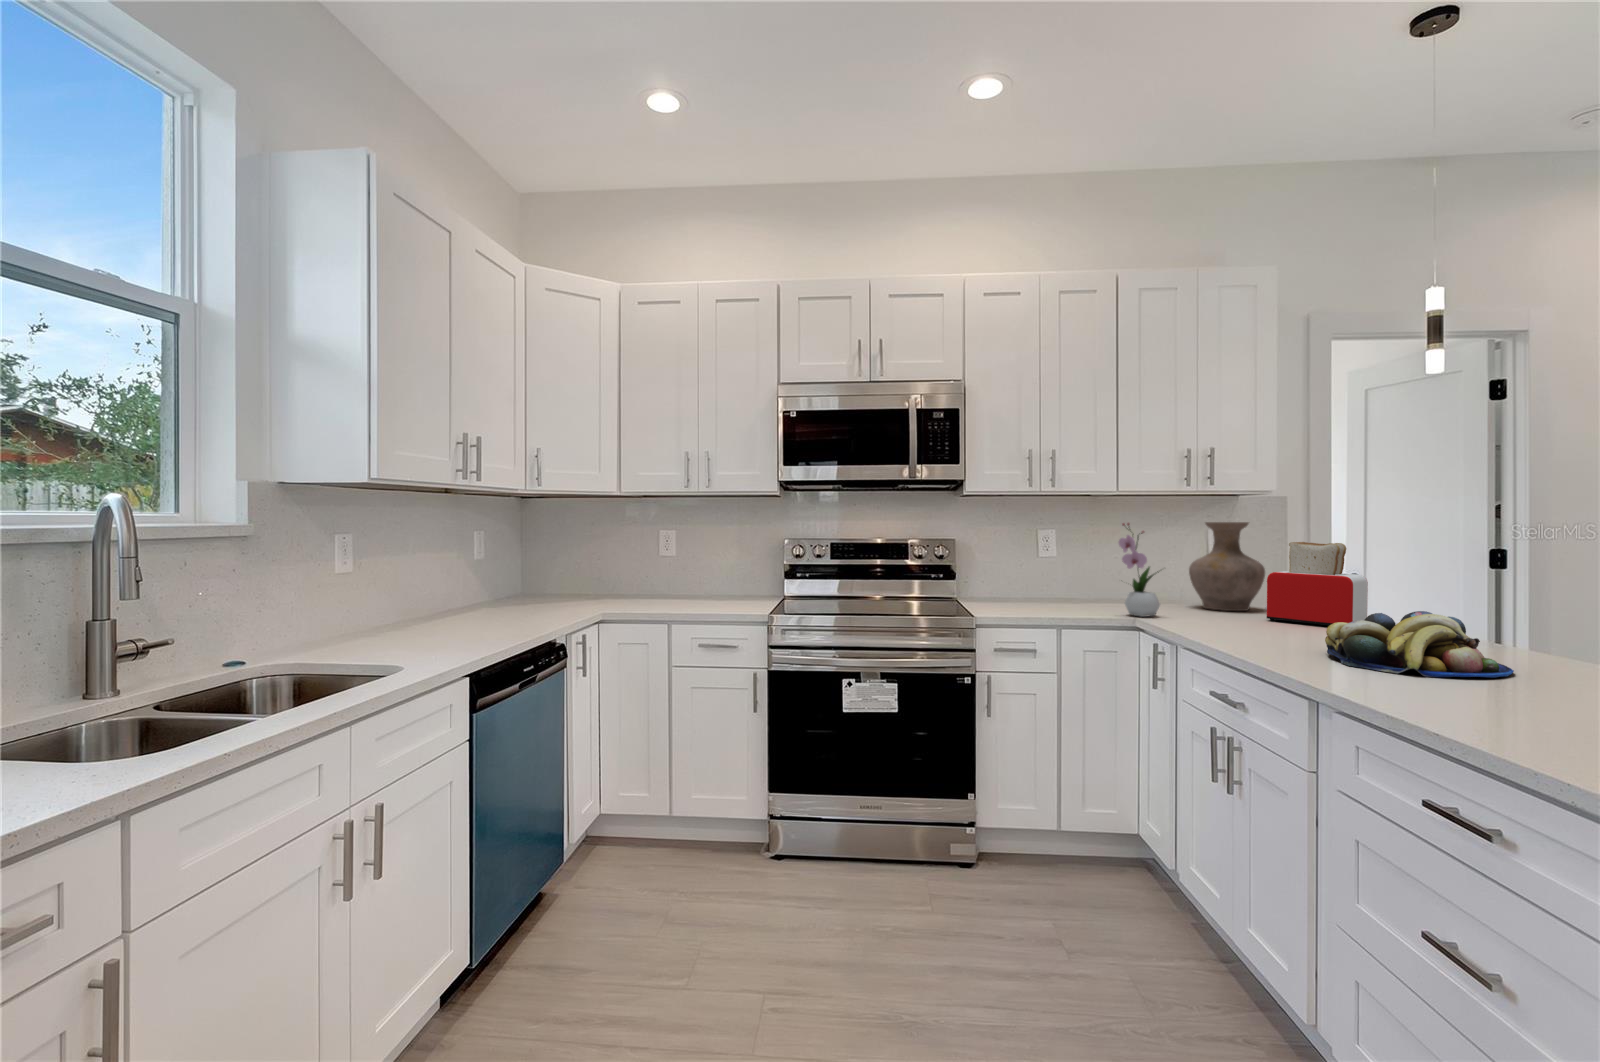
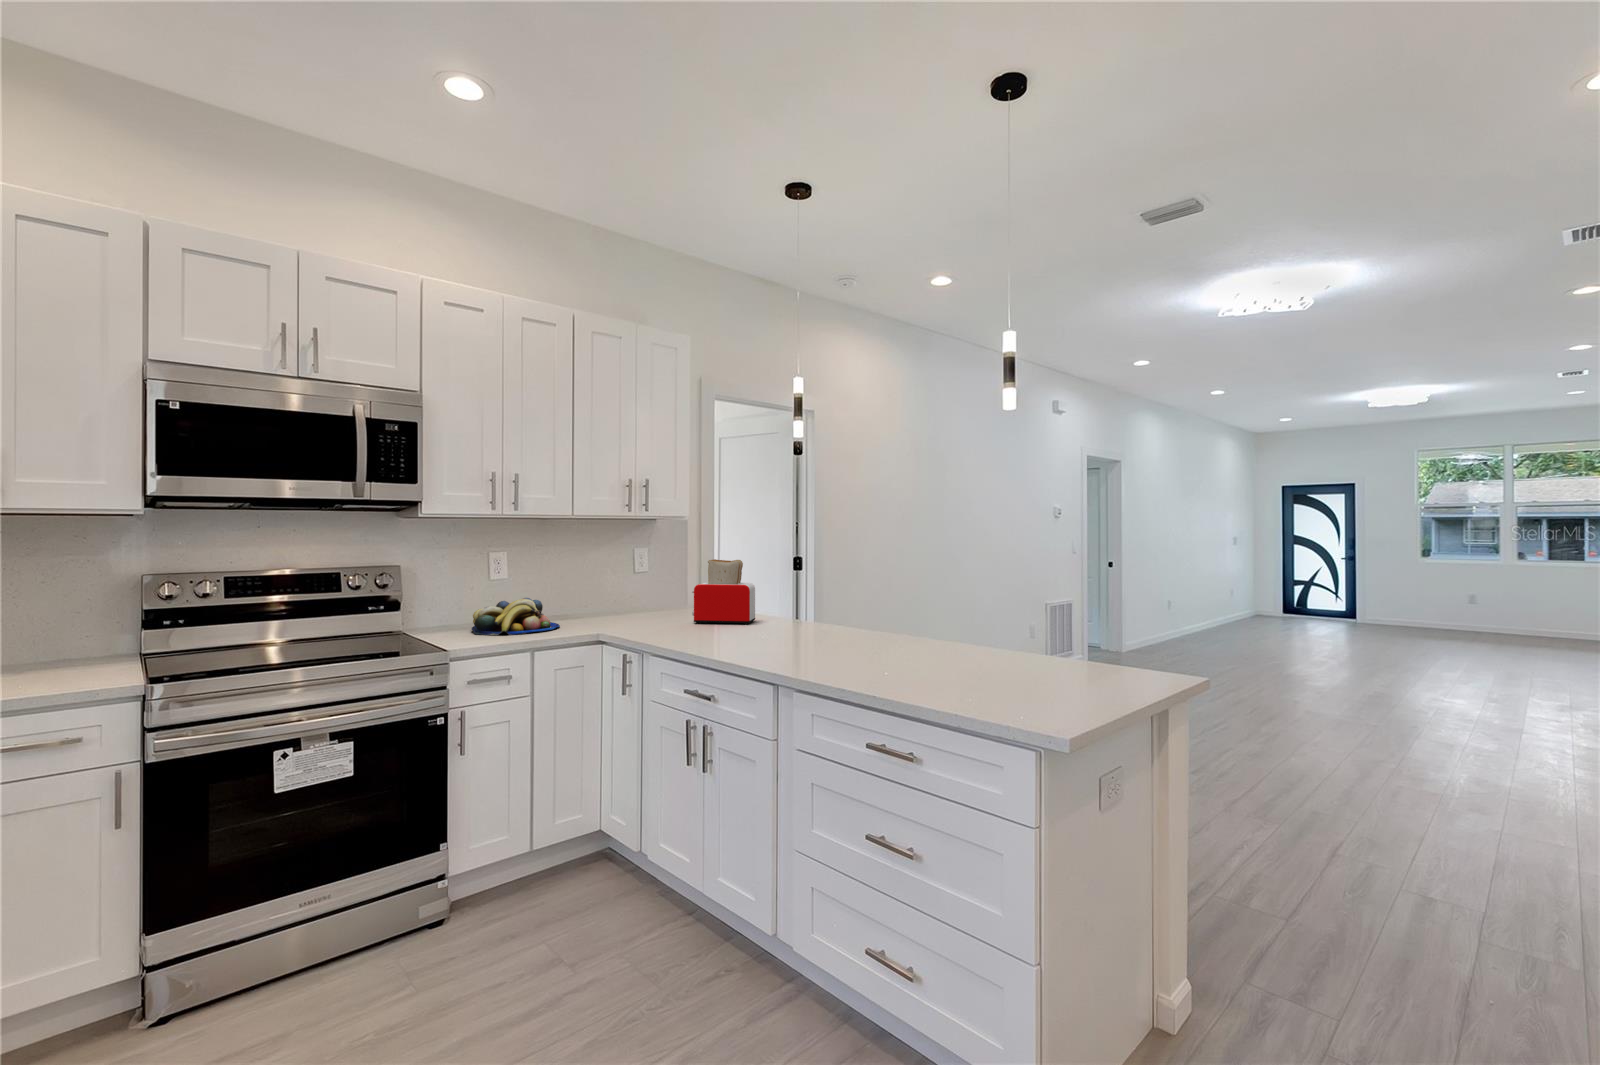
vase: present [1189,522,1265,611] -> none [629,543,685,619]
flower arrangement: present [1118,523,1160,617] -> none [583,546,622,631]
fruit bowl: present [1325,611,1514,677] -> present [472,598,560,635]

